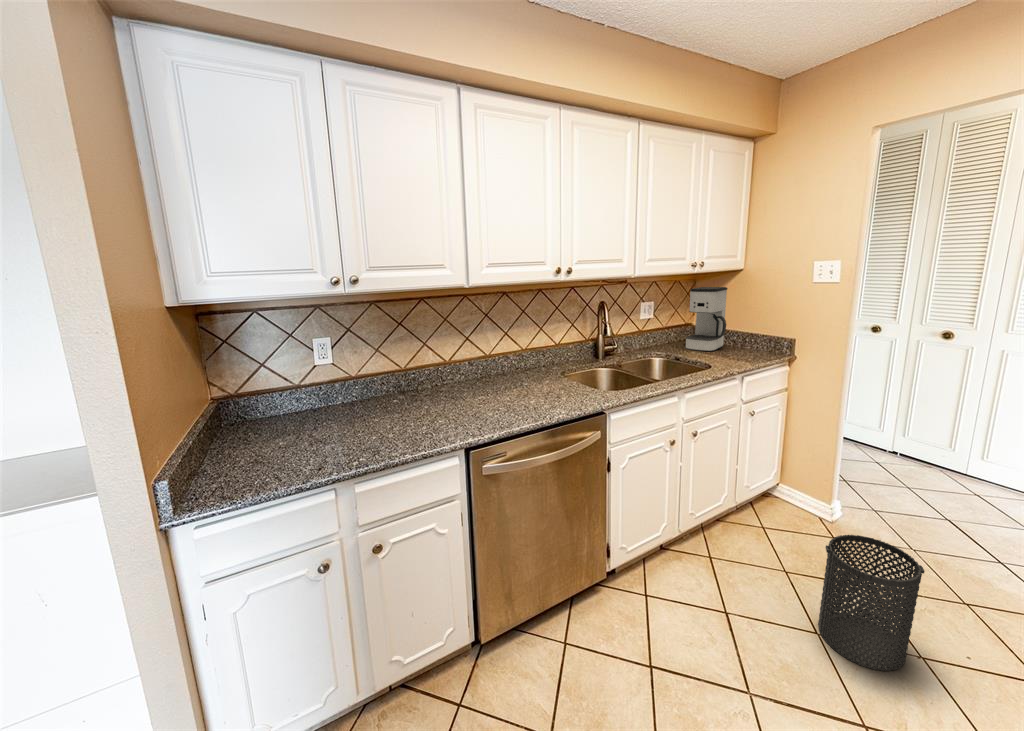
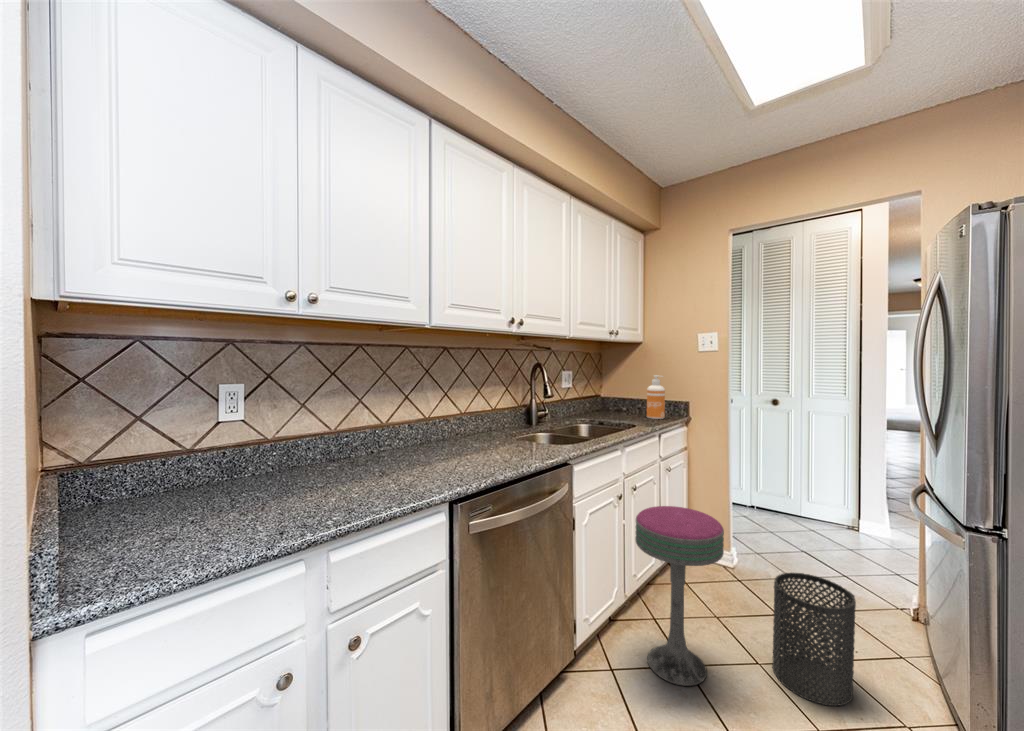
coffee maker: present [686,287,728,351] -> none [597,357,632,415]
soap dispenser: none [738,309,762,358] -> present [647,375,665,419]
bar stool: none [676,452,769,617] -> present [635,506,724,686]

